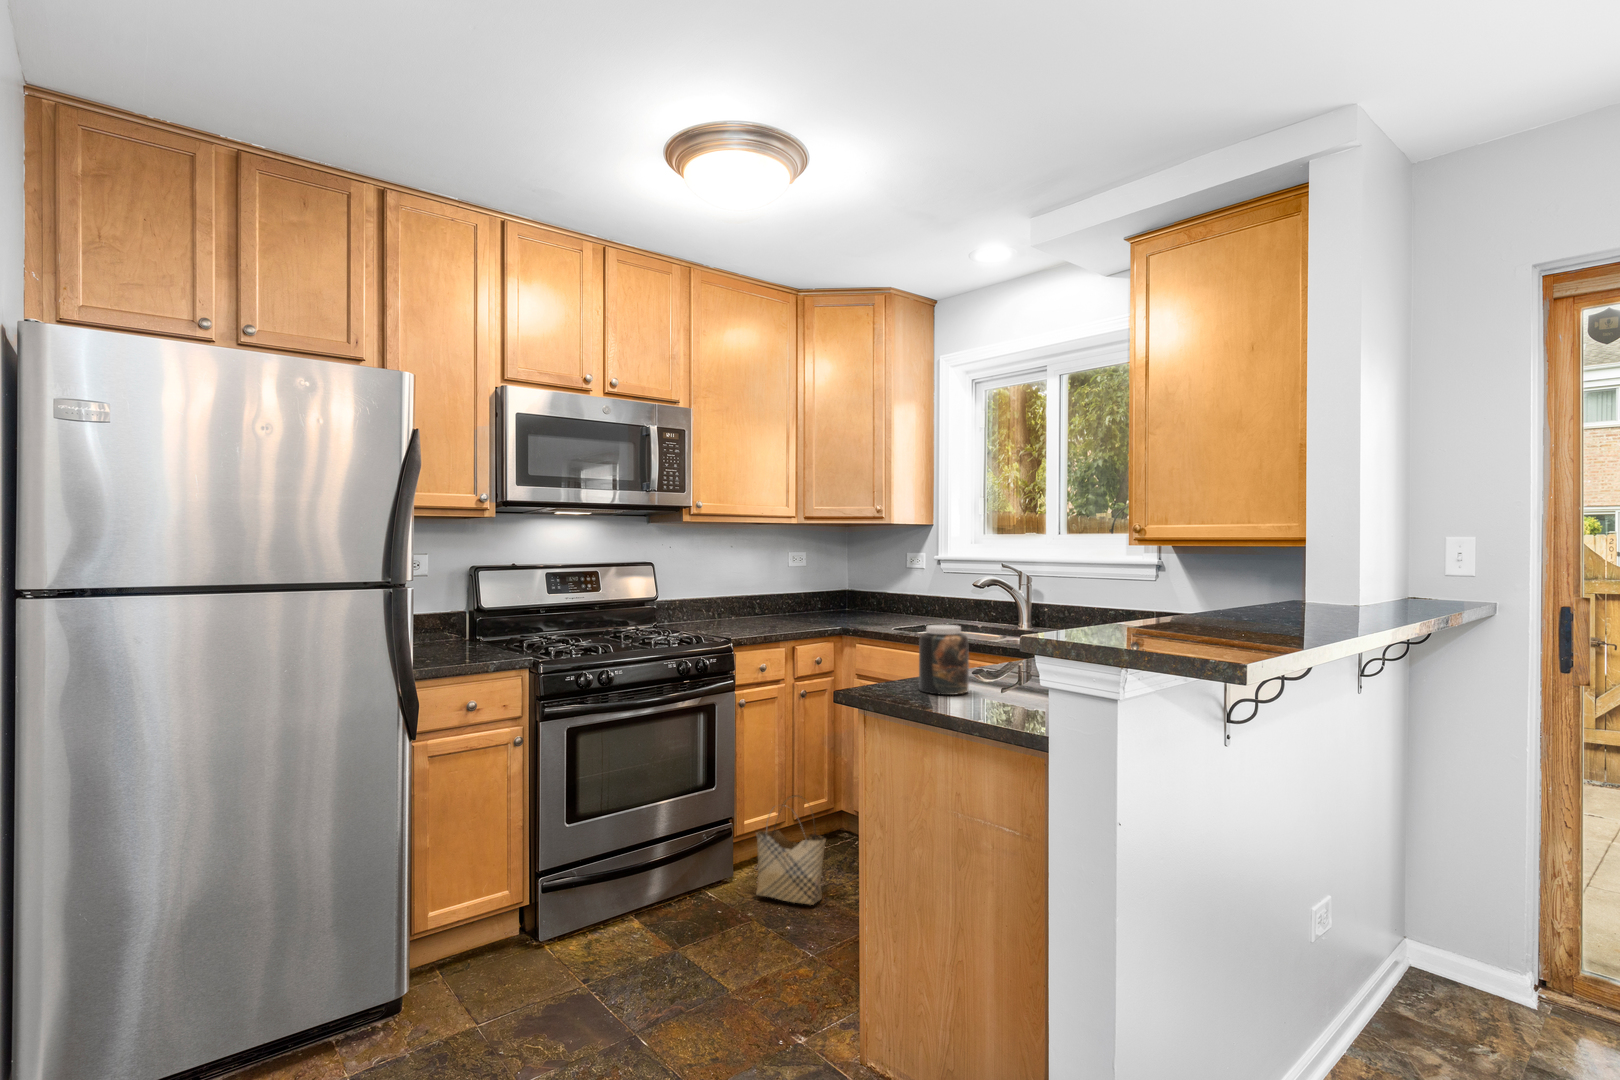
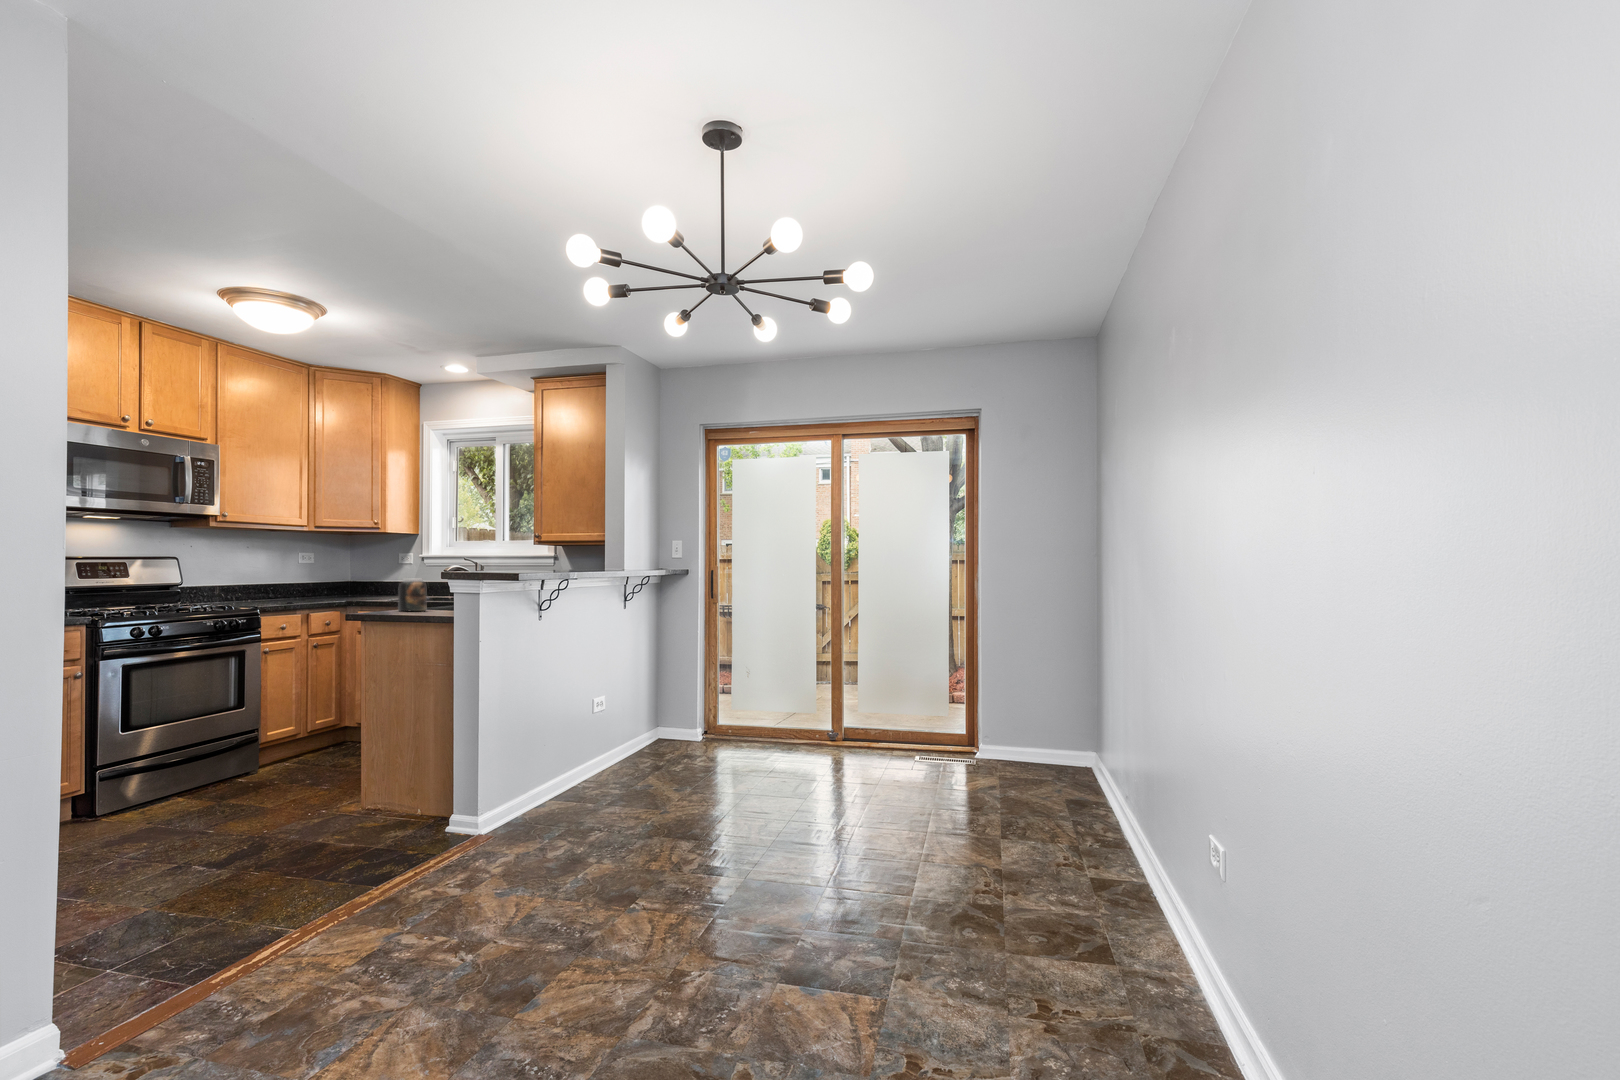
woven basket: present [756,795,826,905] -> none [279,705,335,772]

